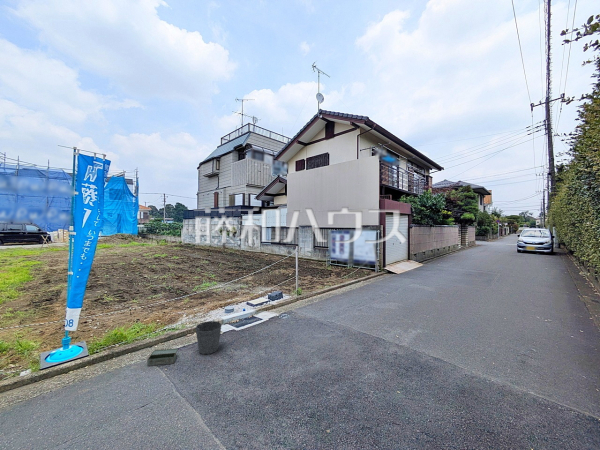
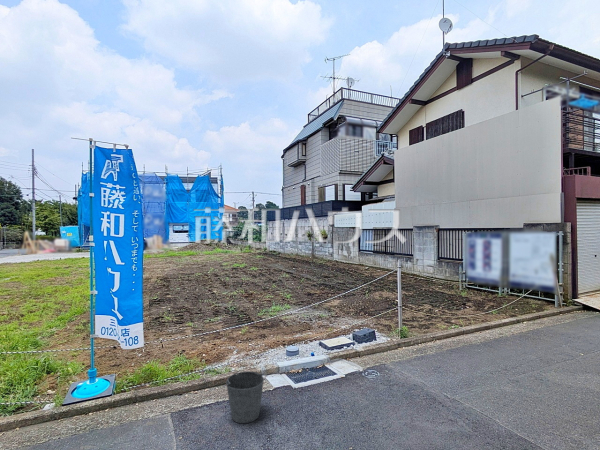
toolbox: present [147,348,178,366] -> none [161,405,204,430]

